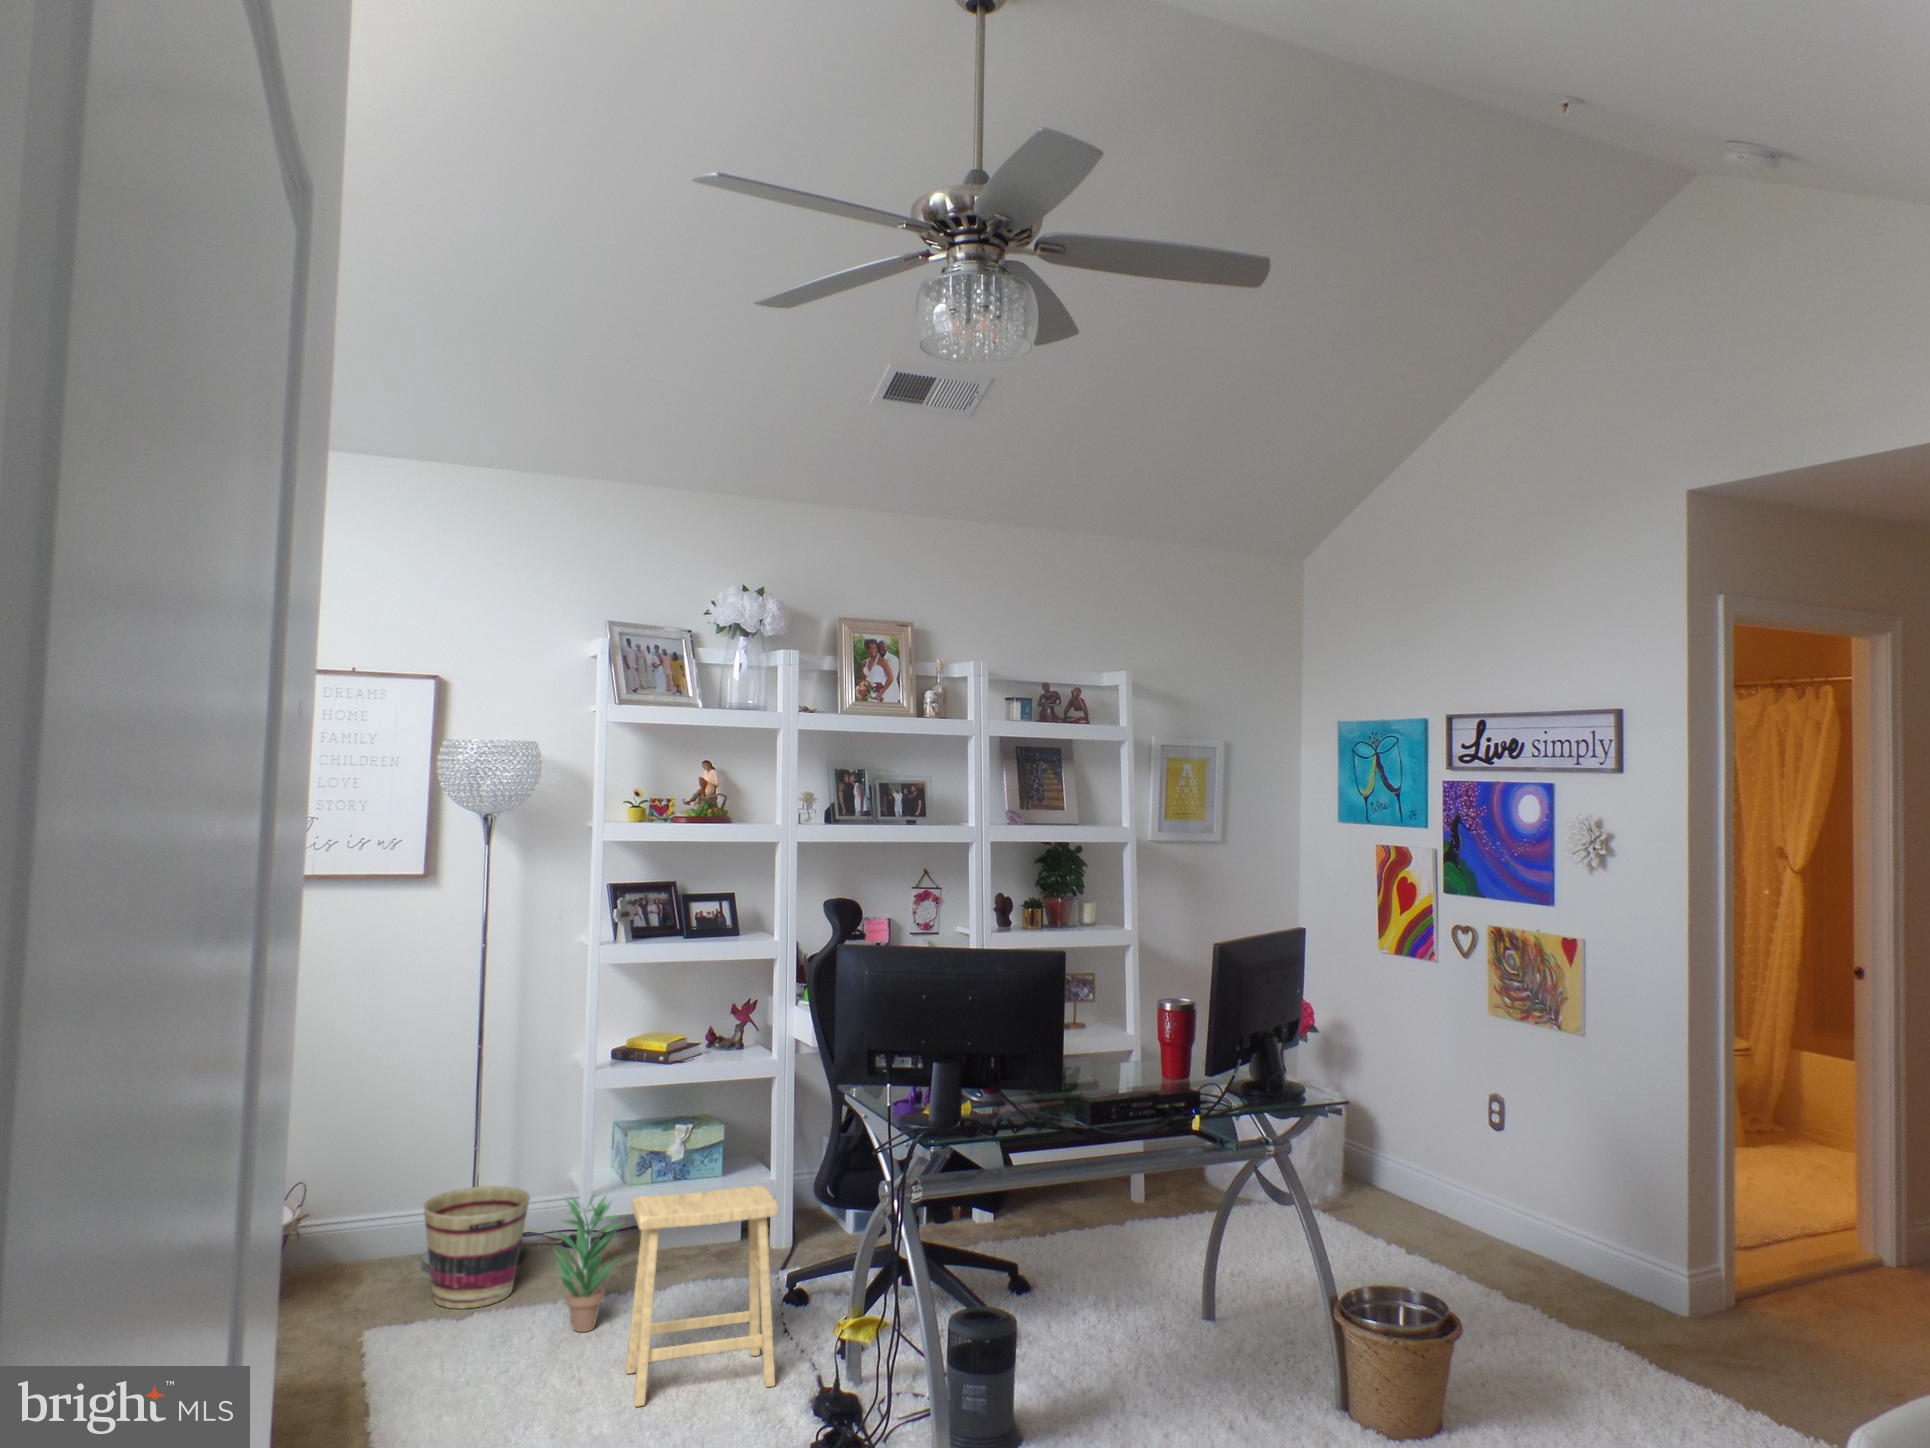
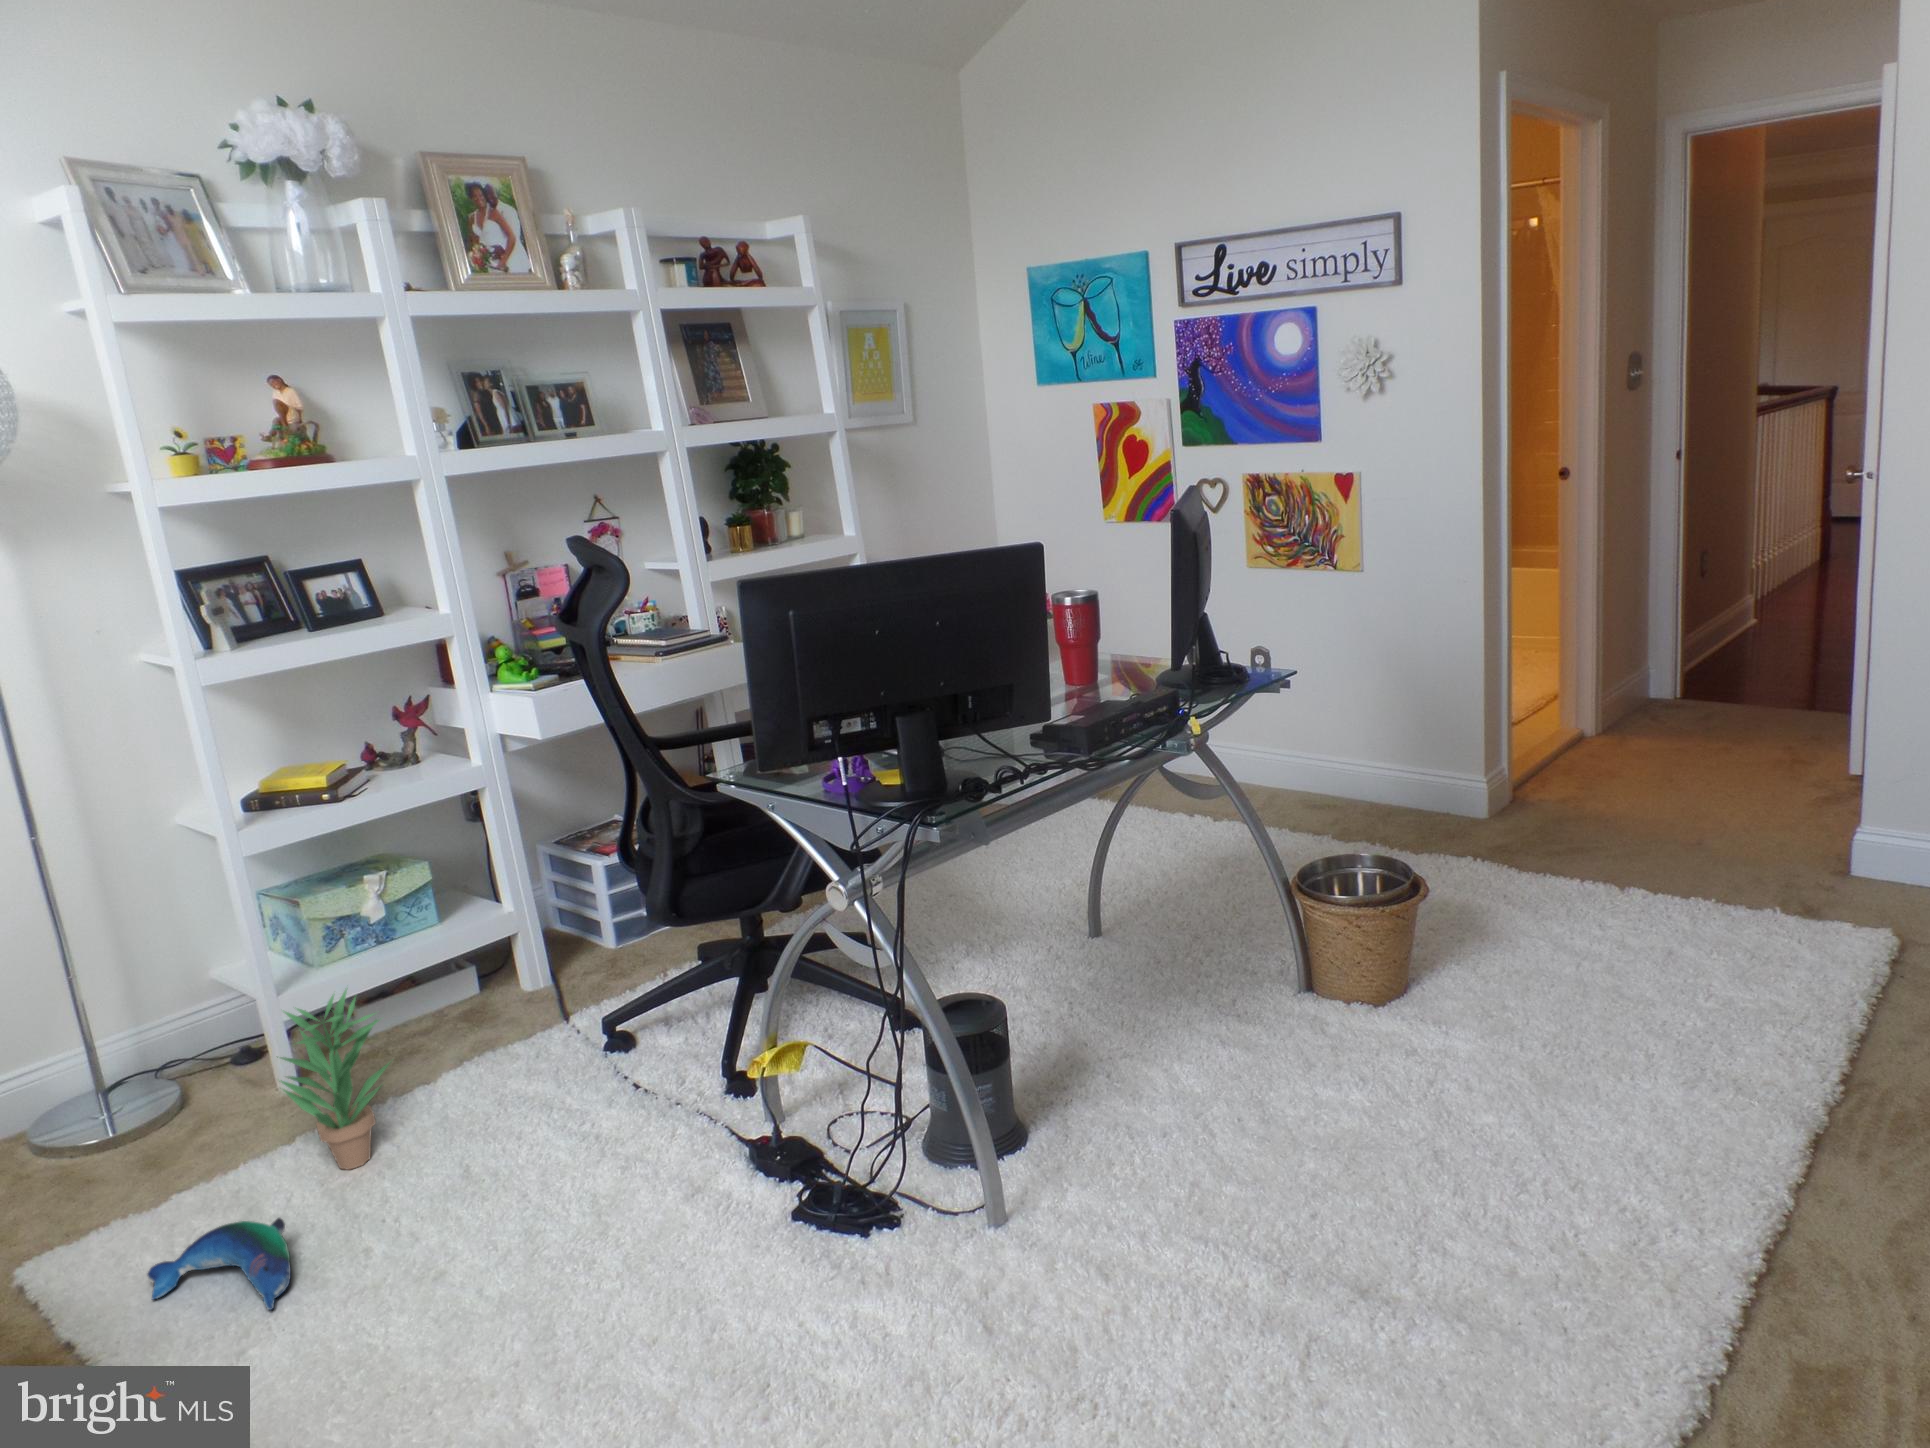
basket: present [424,1186,530,1309] -> none [27,1015,205,1199]
footstool: present [626,1186,778,1407] -> none [423,925,679,1242]
plush toy: none [425,1334,513,1399] -> present [148,1218,291,1310]

